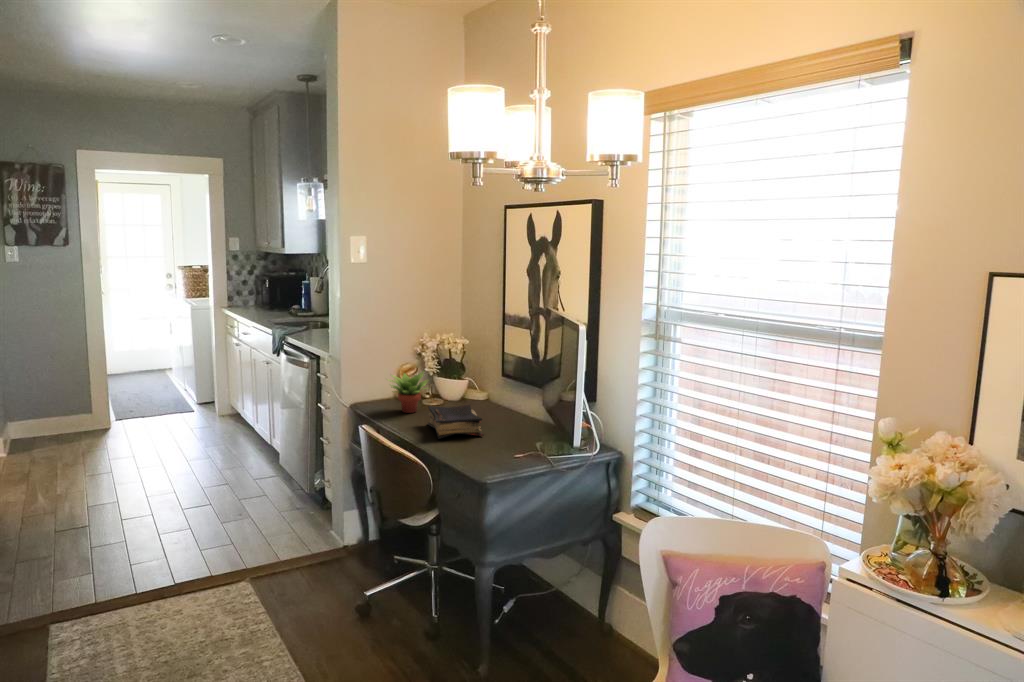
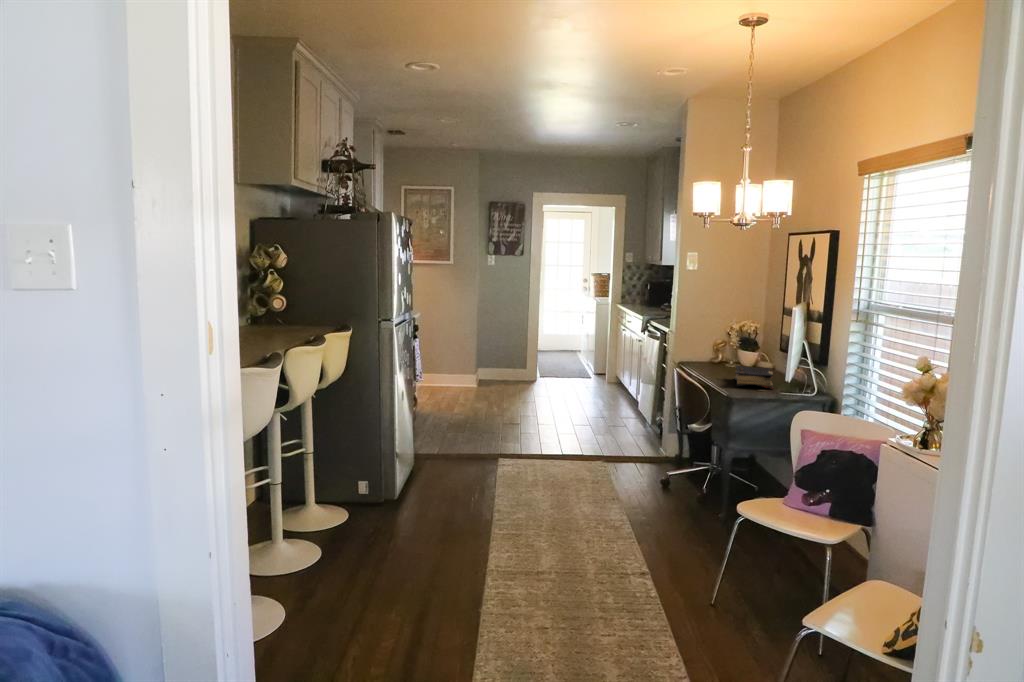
succulent plant: present [389,372,427,413] -> none [707,340,742,372]

